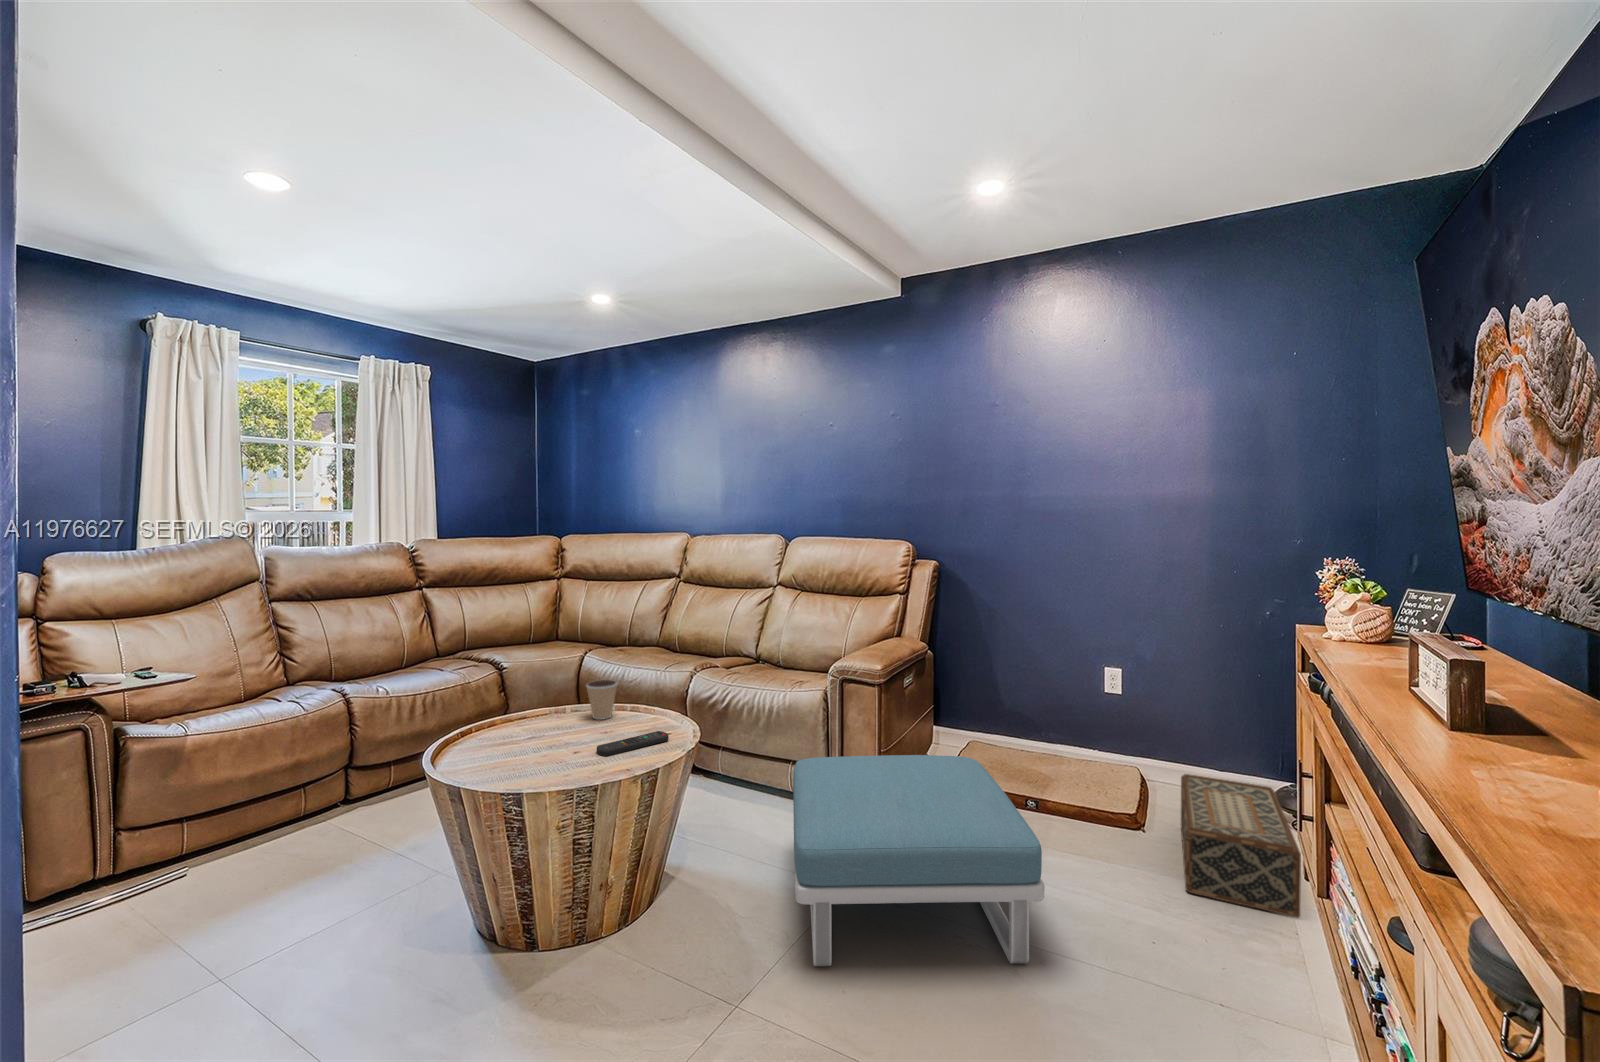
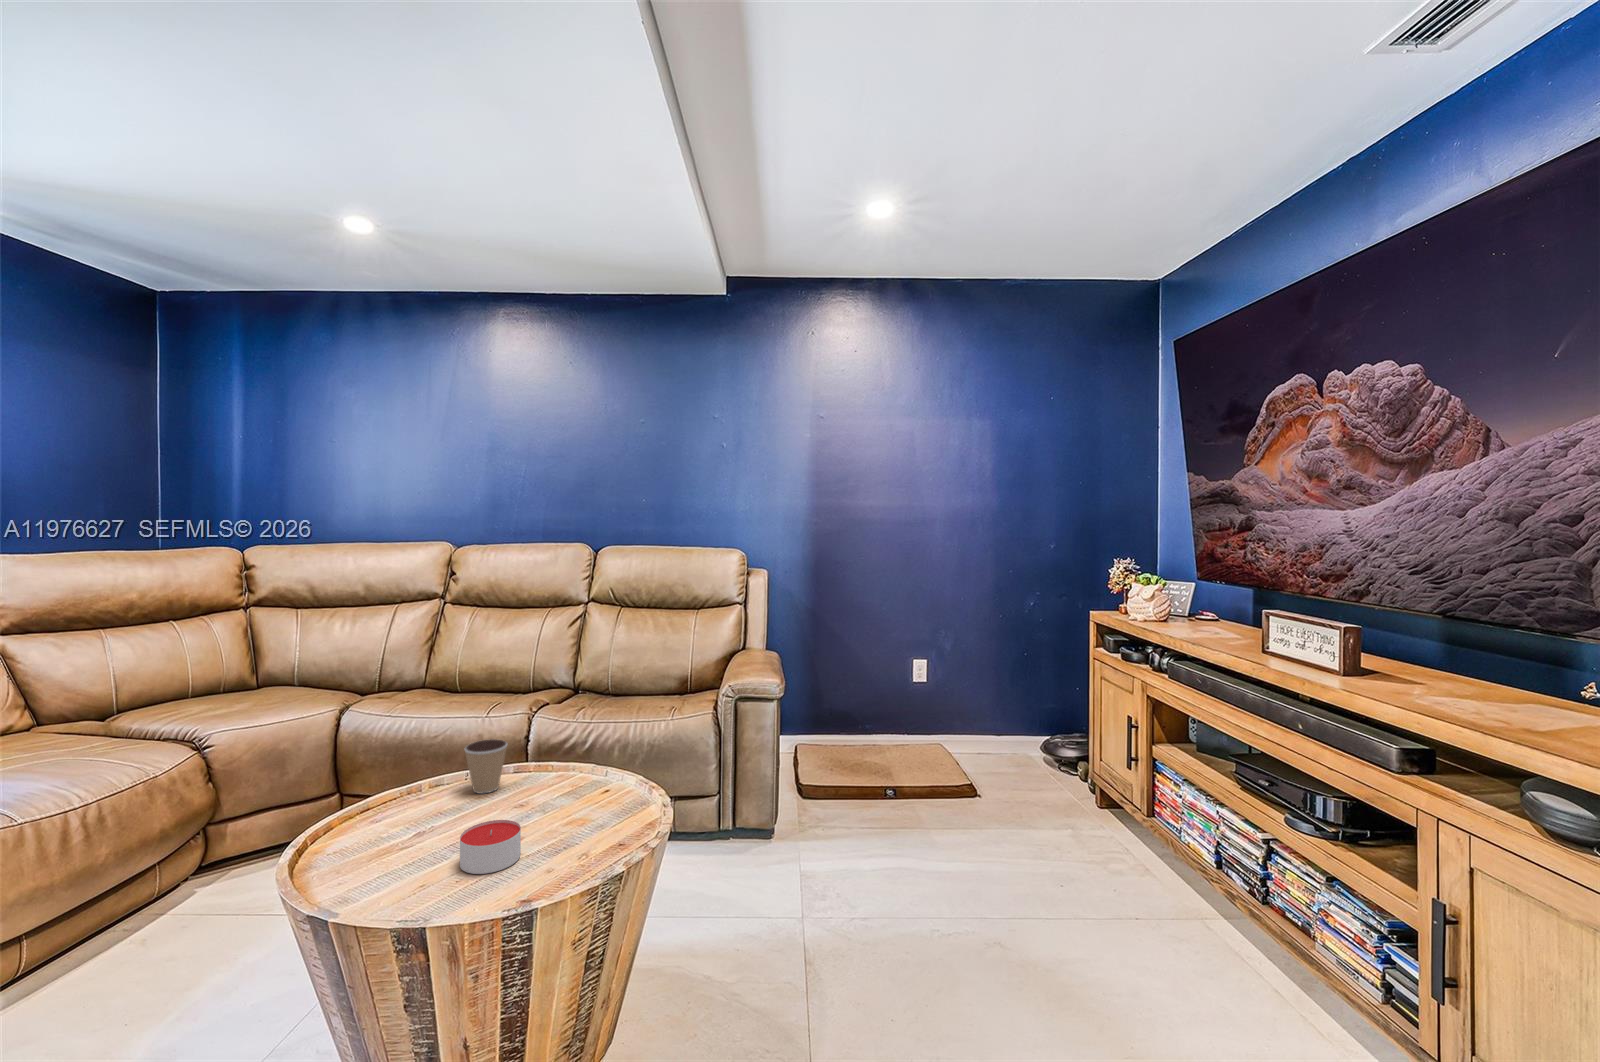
remote control: present [597,731,669,756] -> none [545,792,617,837]
candle: none [524,732,568,767] -> present [460,820,521,874]
footstool: present [793,755,1045,966] -> none [722,759,1009,1000]
woven basket: present [1181,774,1301,918] -> none [997,741,1114,836]

